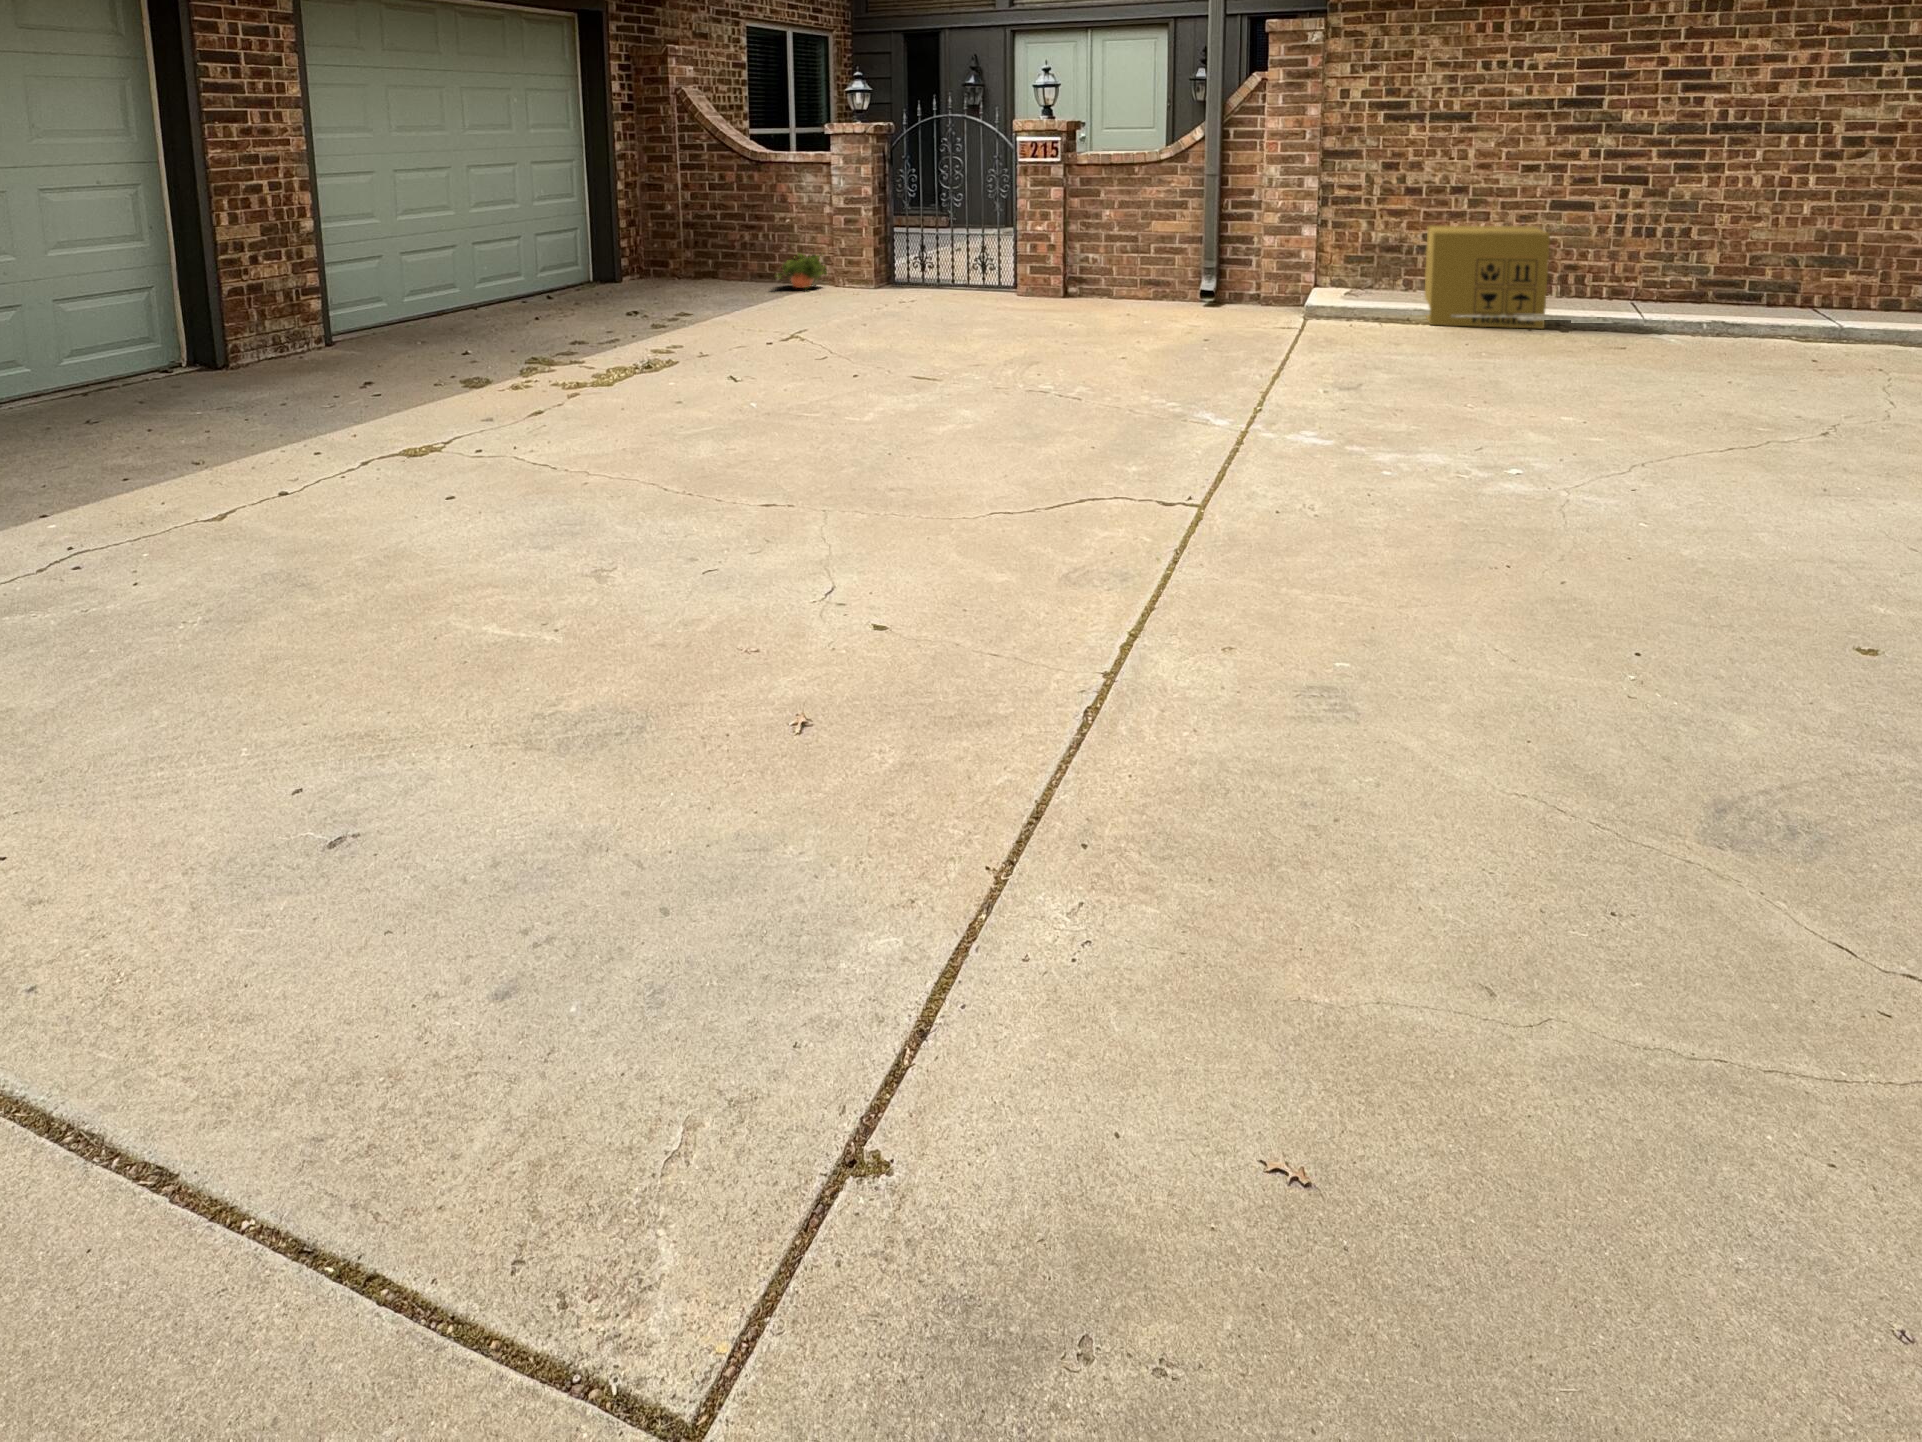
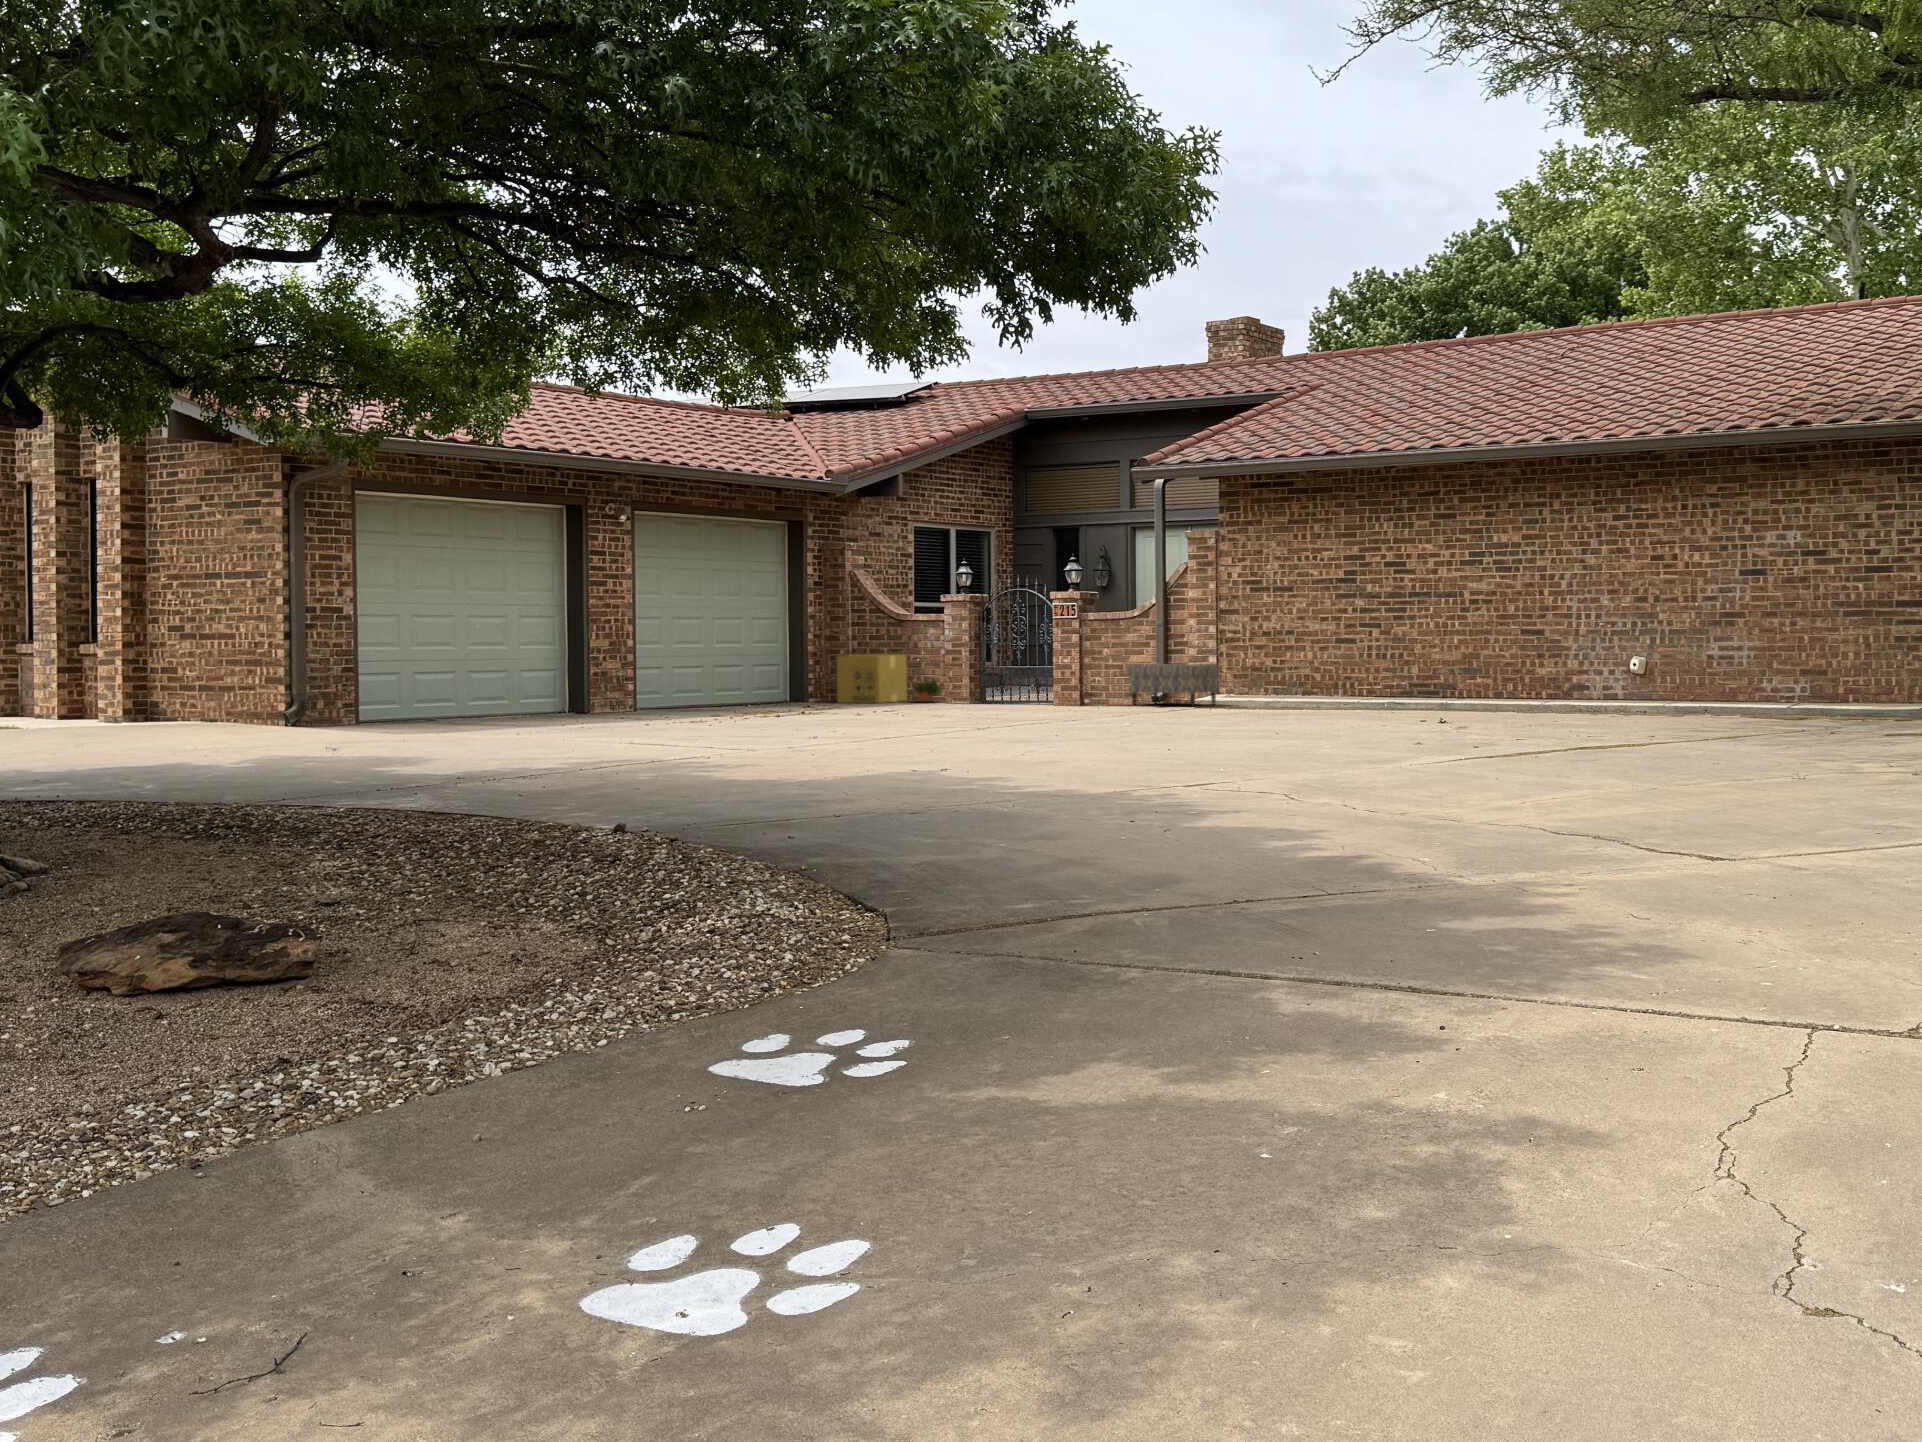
cardboard box: present [1425,226,1550,329] -> present [837,655,908,703]
bench: none [1171,238,1331,318] -> present [1129,664,1218,706]

